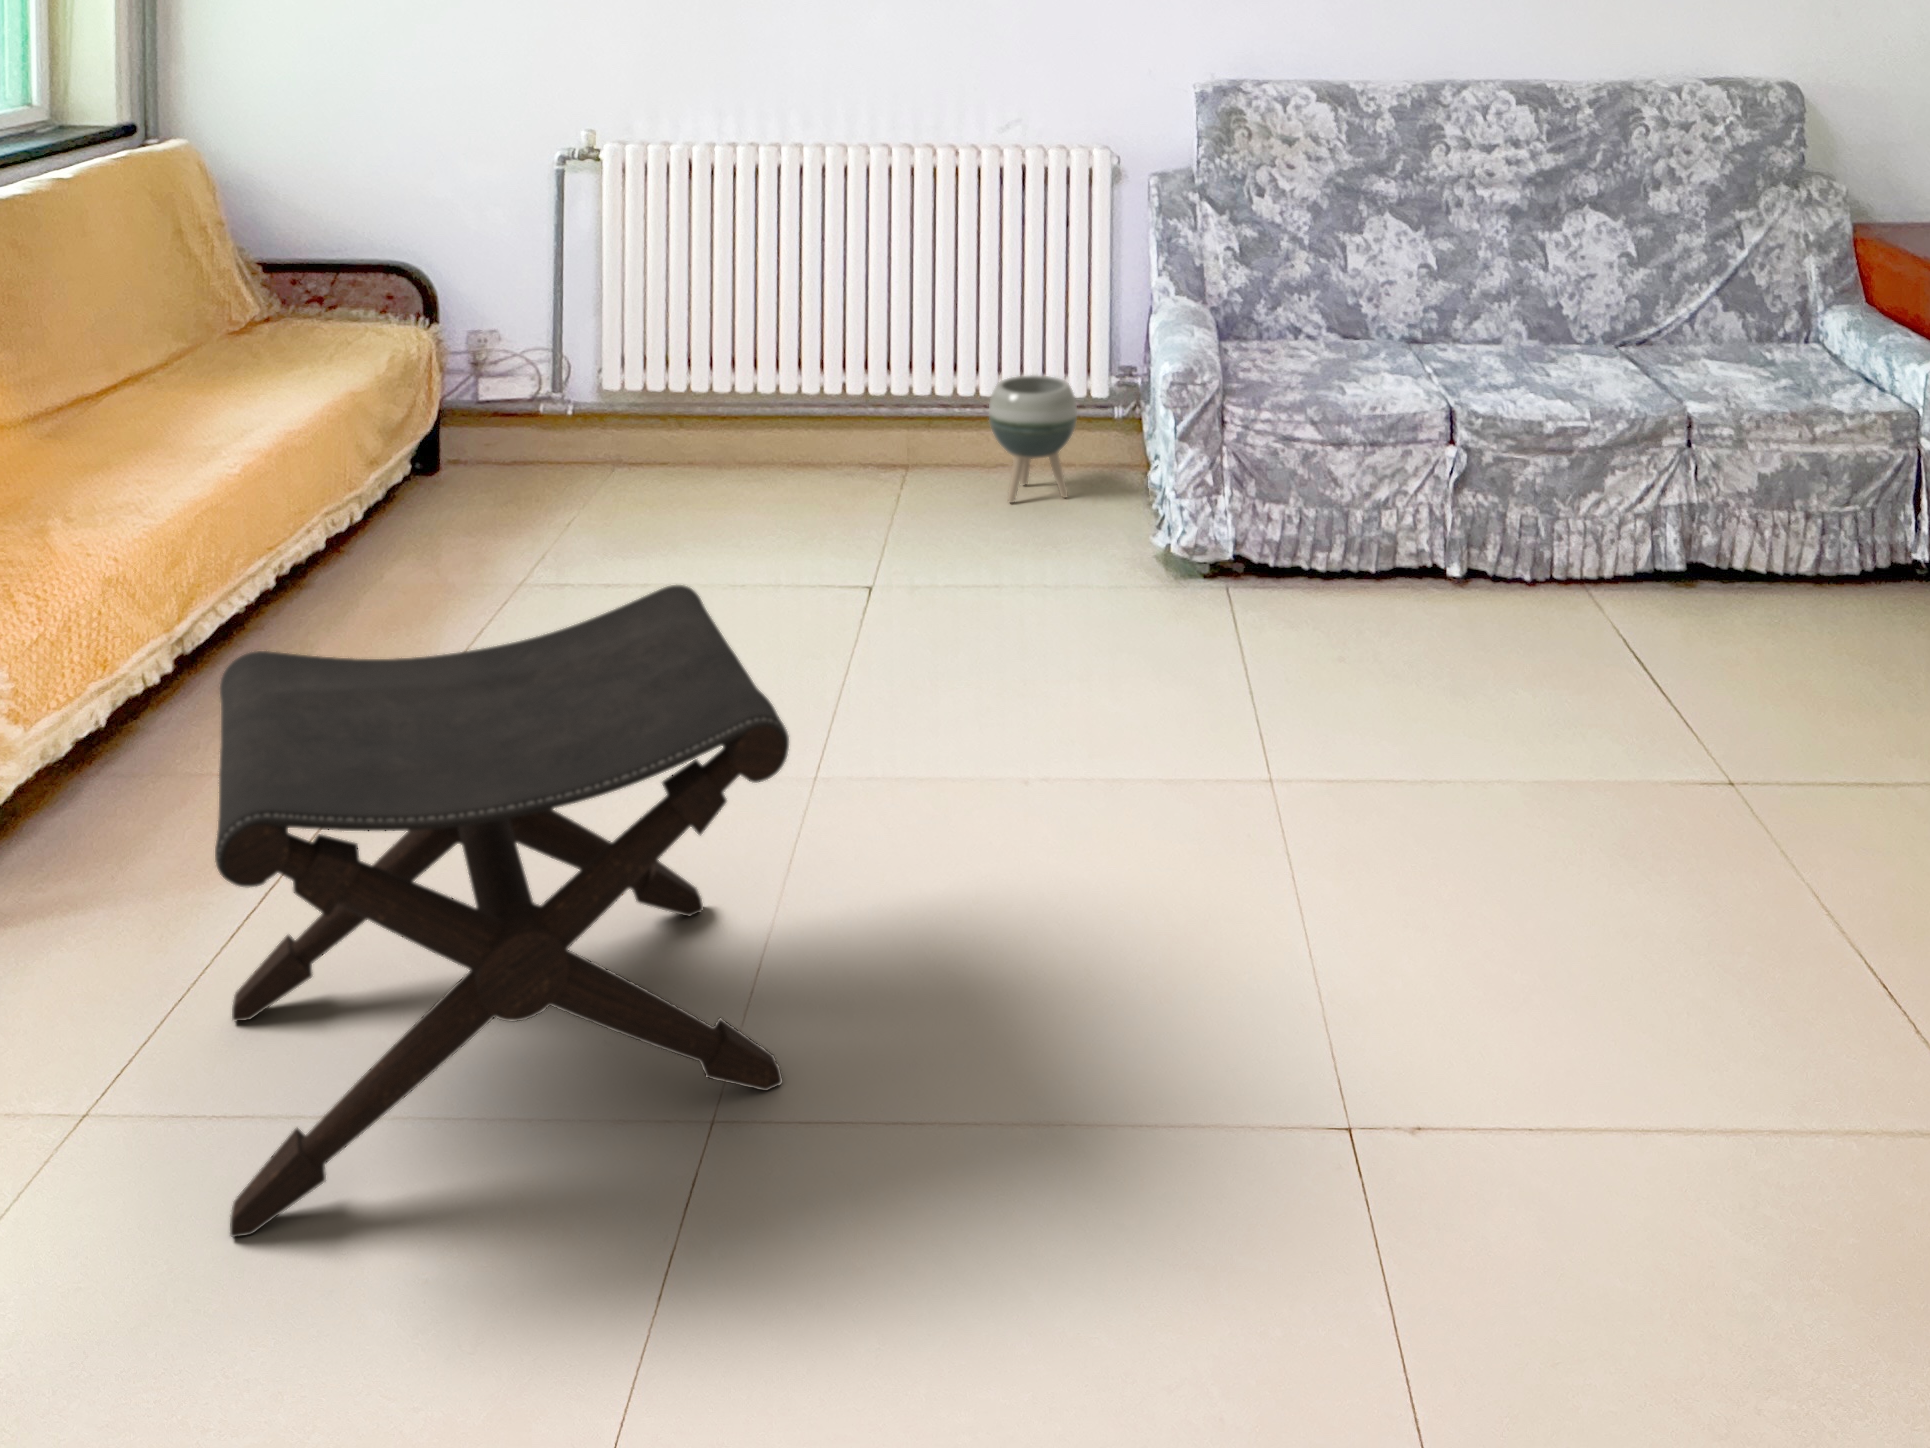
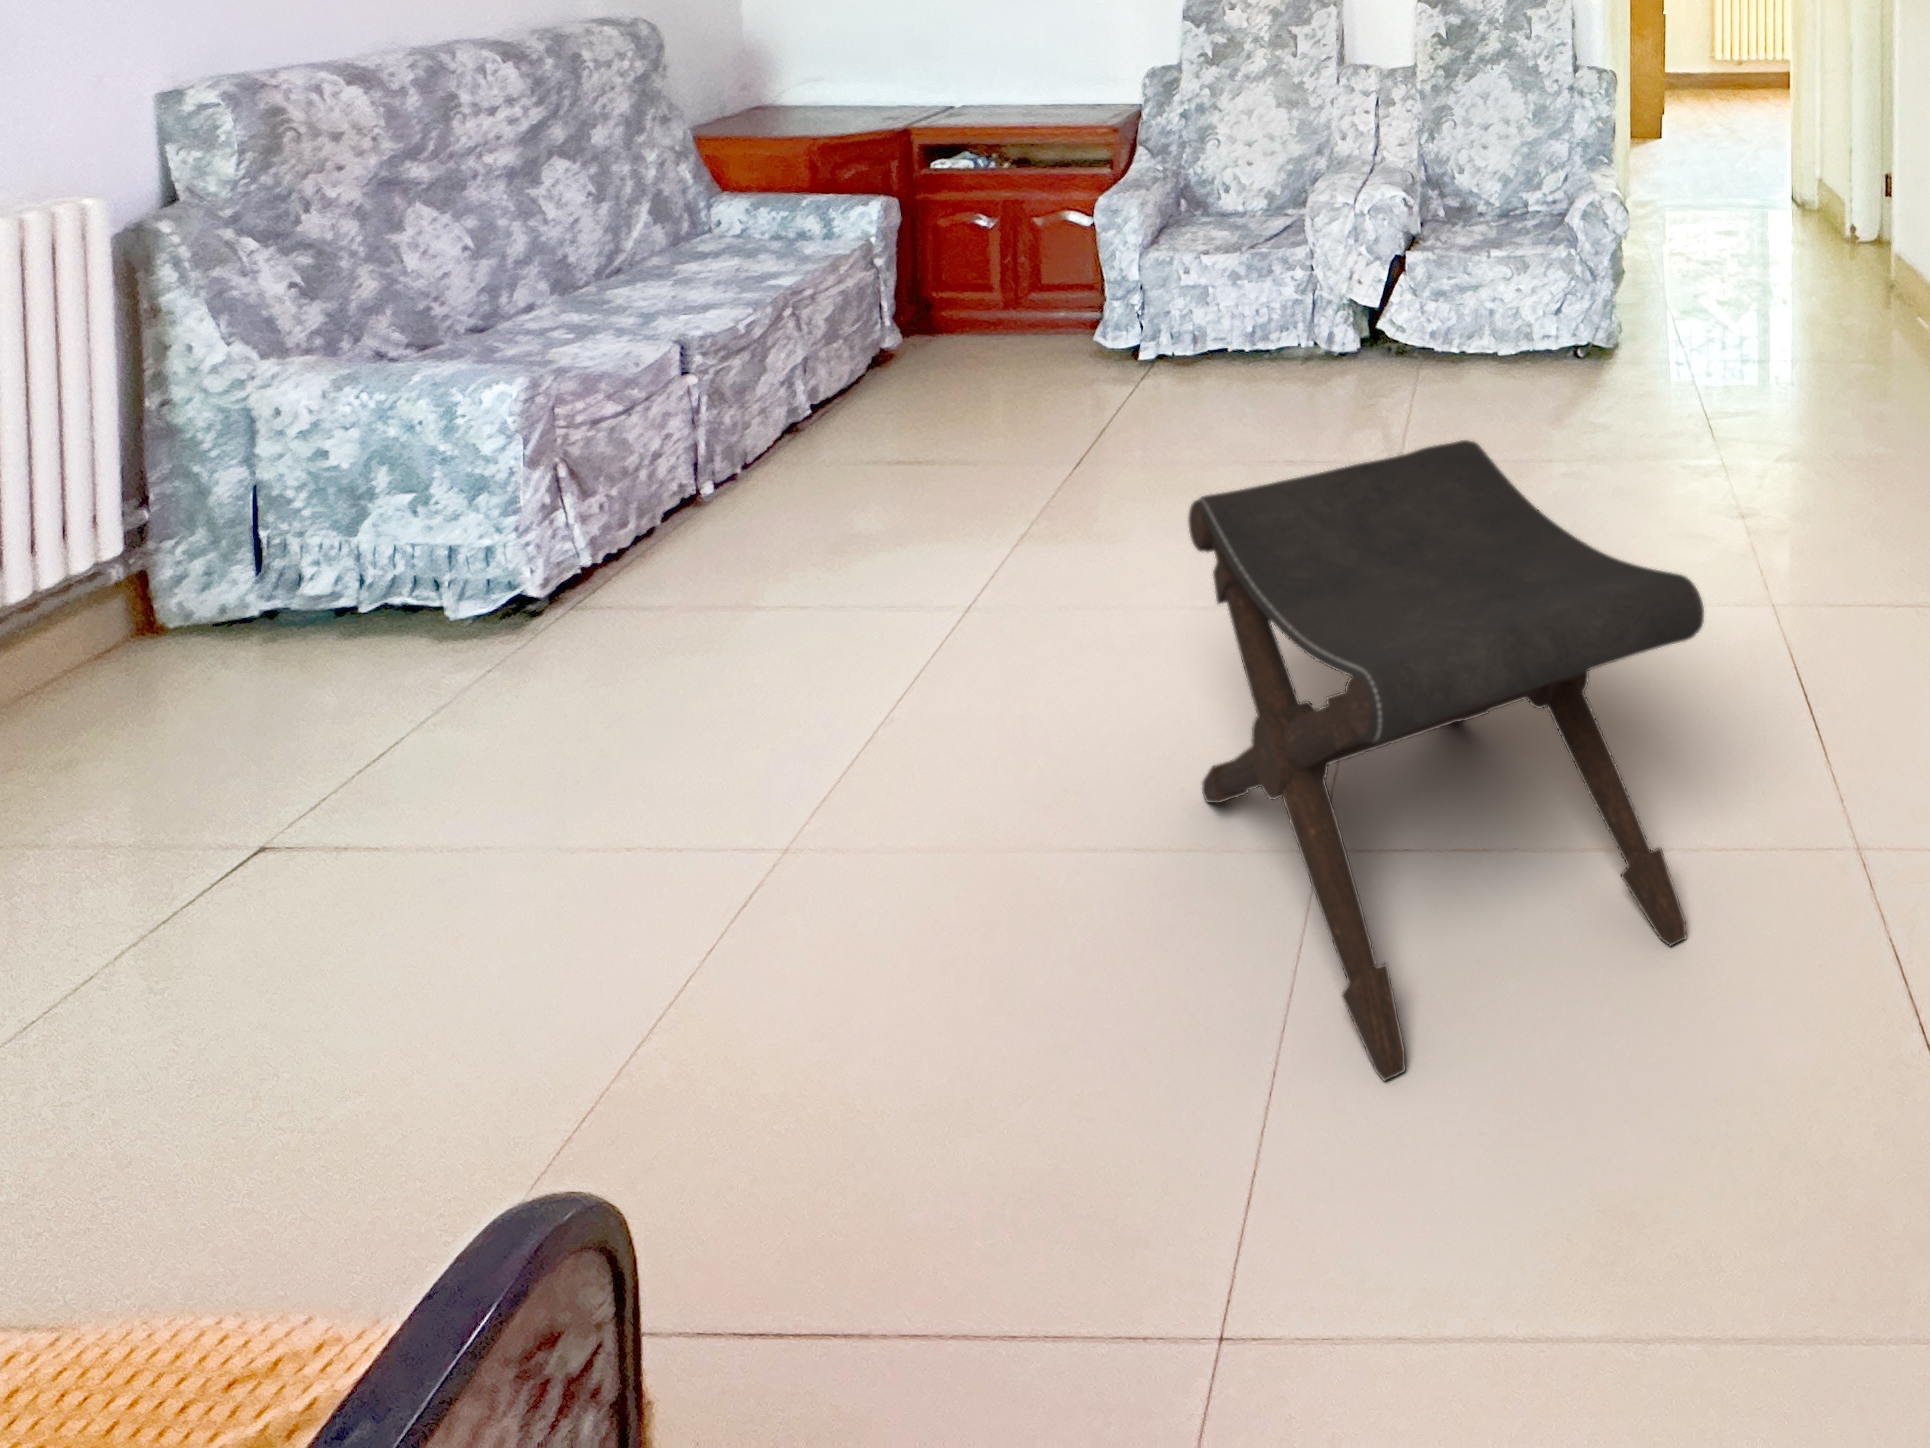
planter: present [989,375,1077,503] -> none [46,520,223,718]

